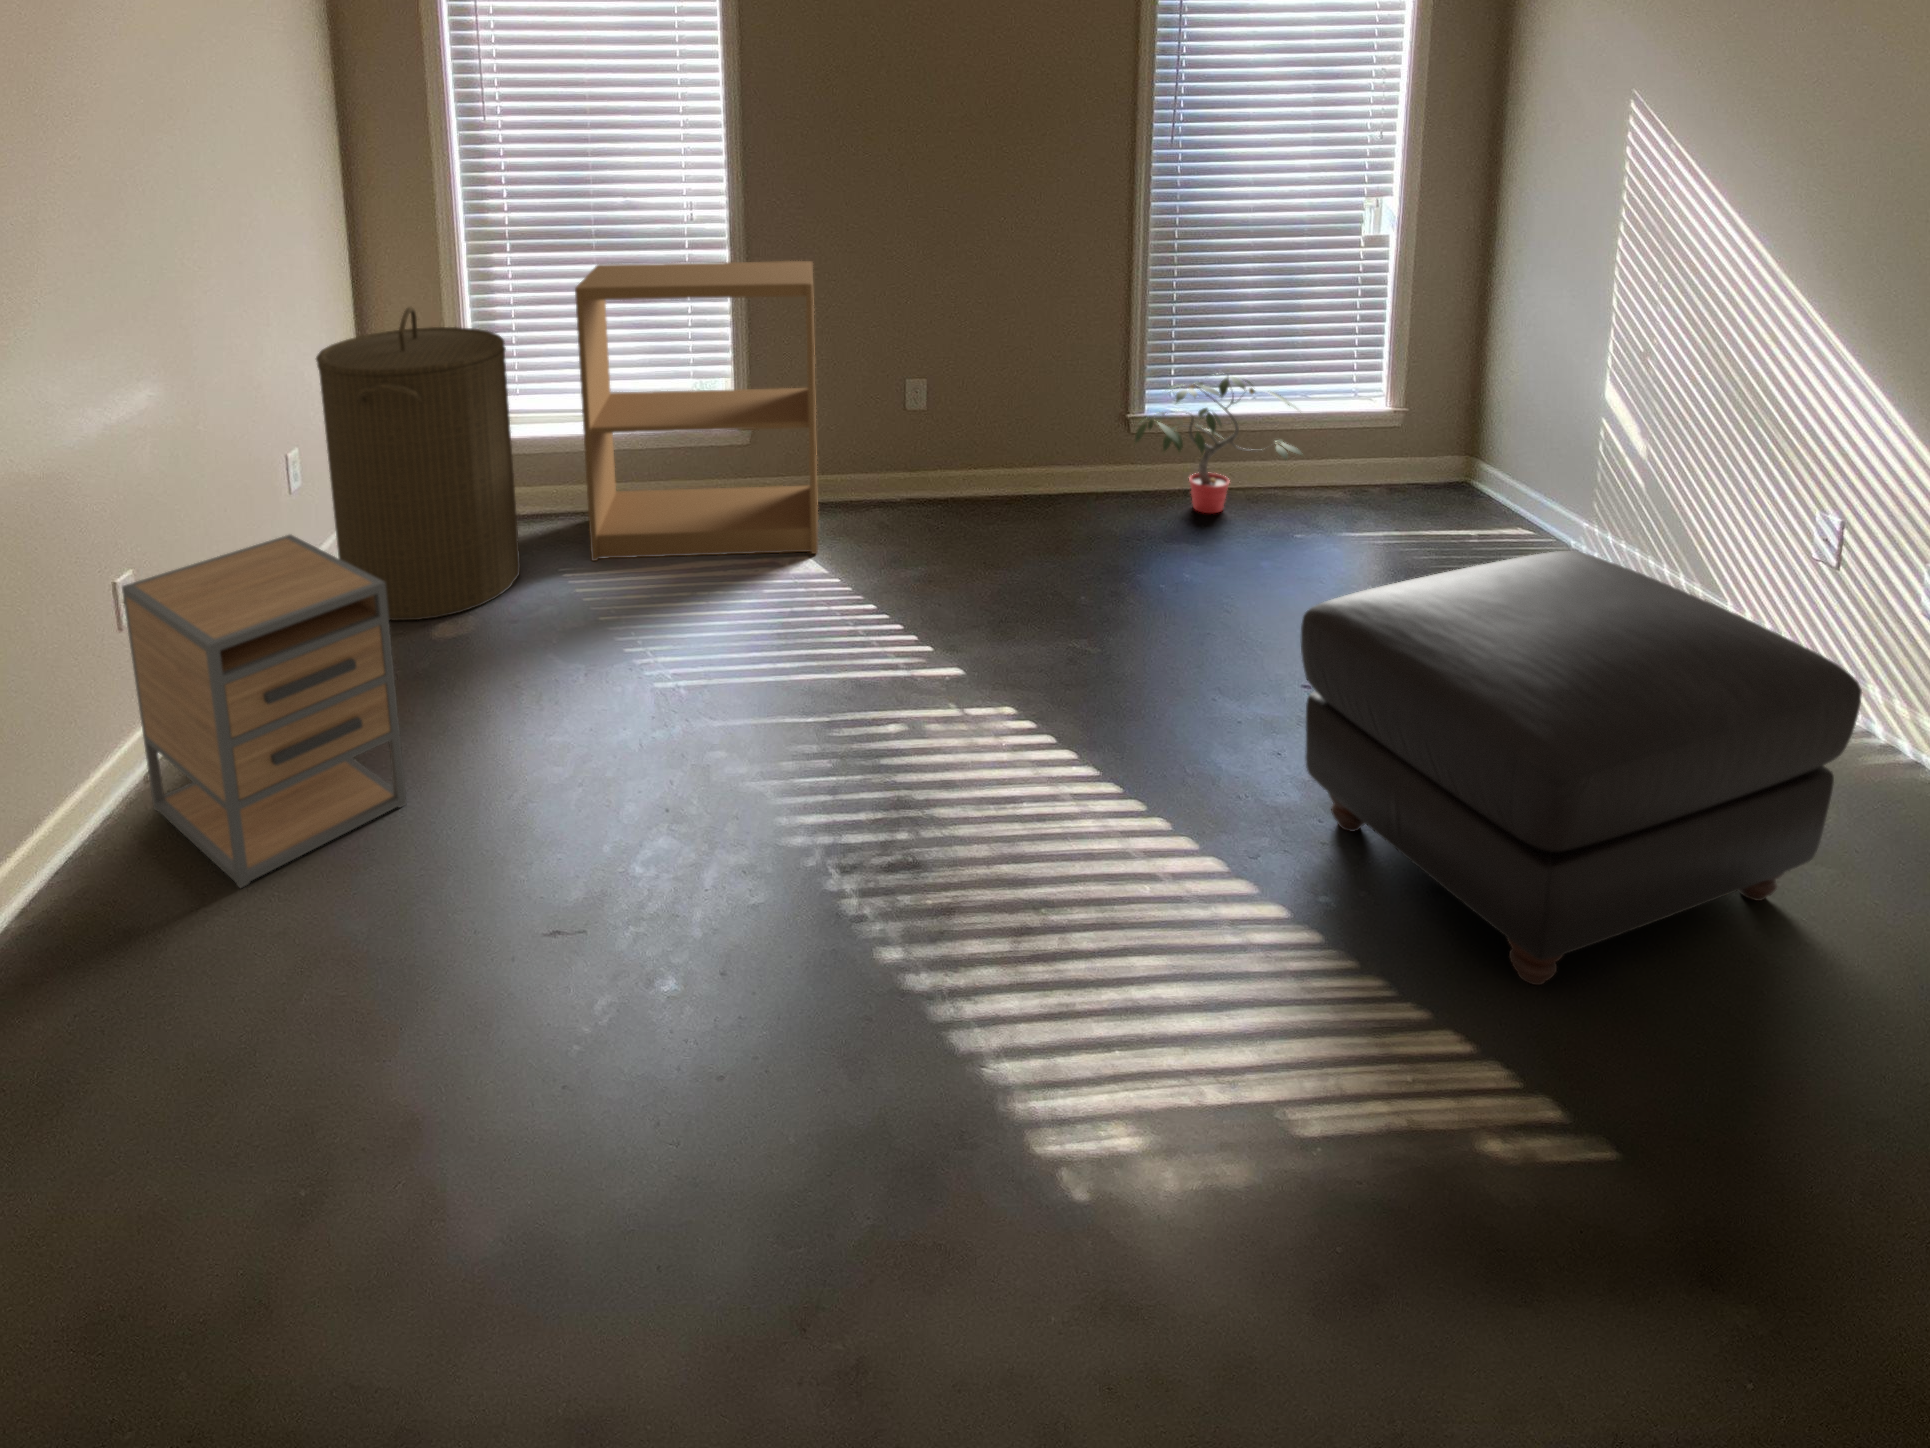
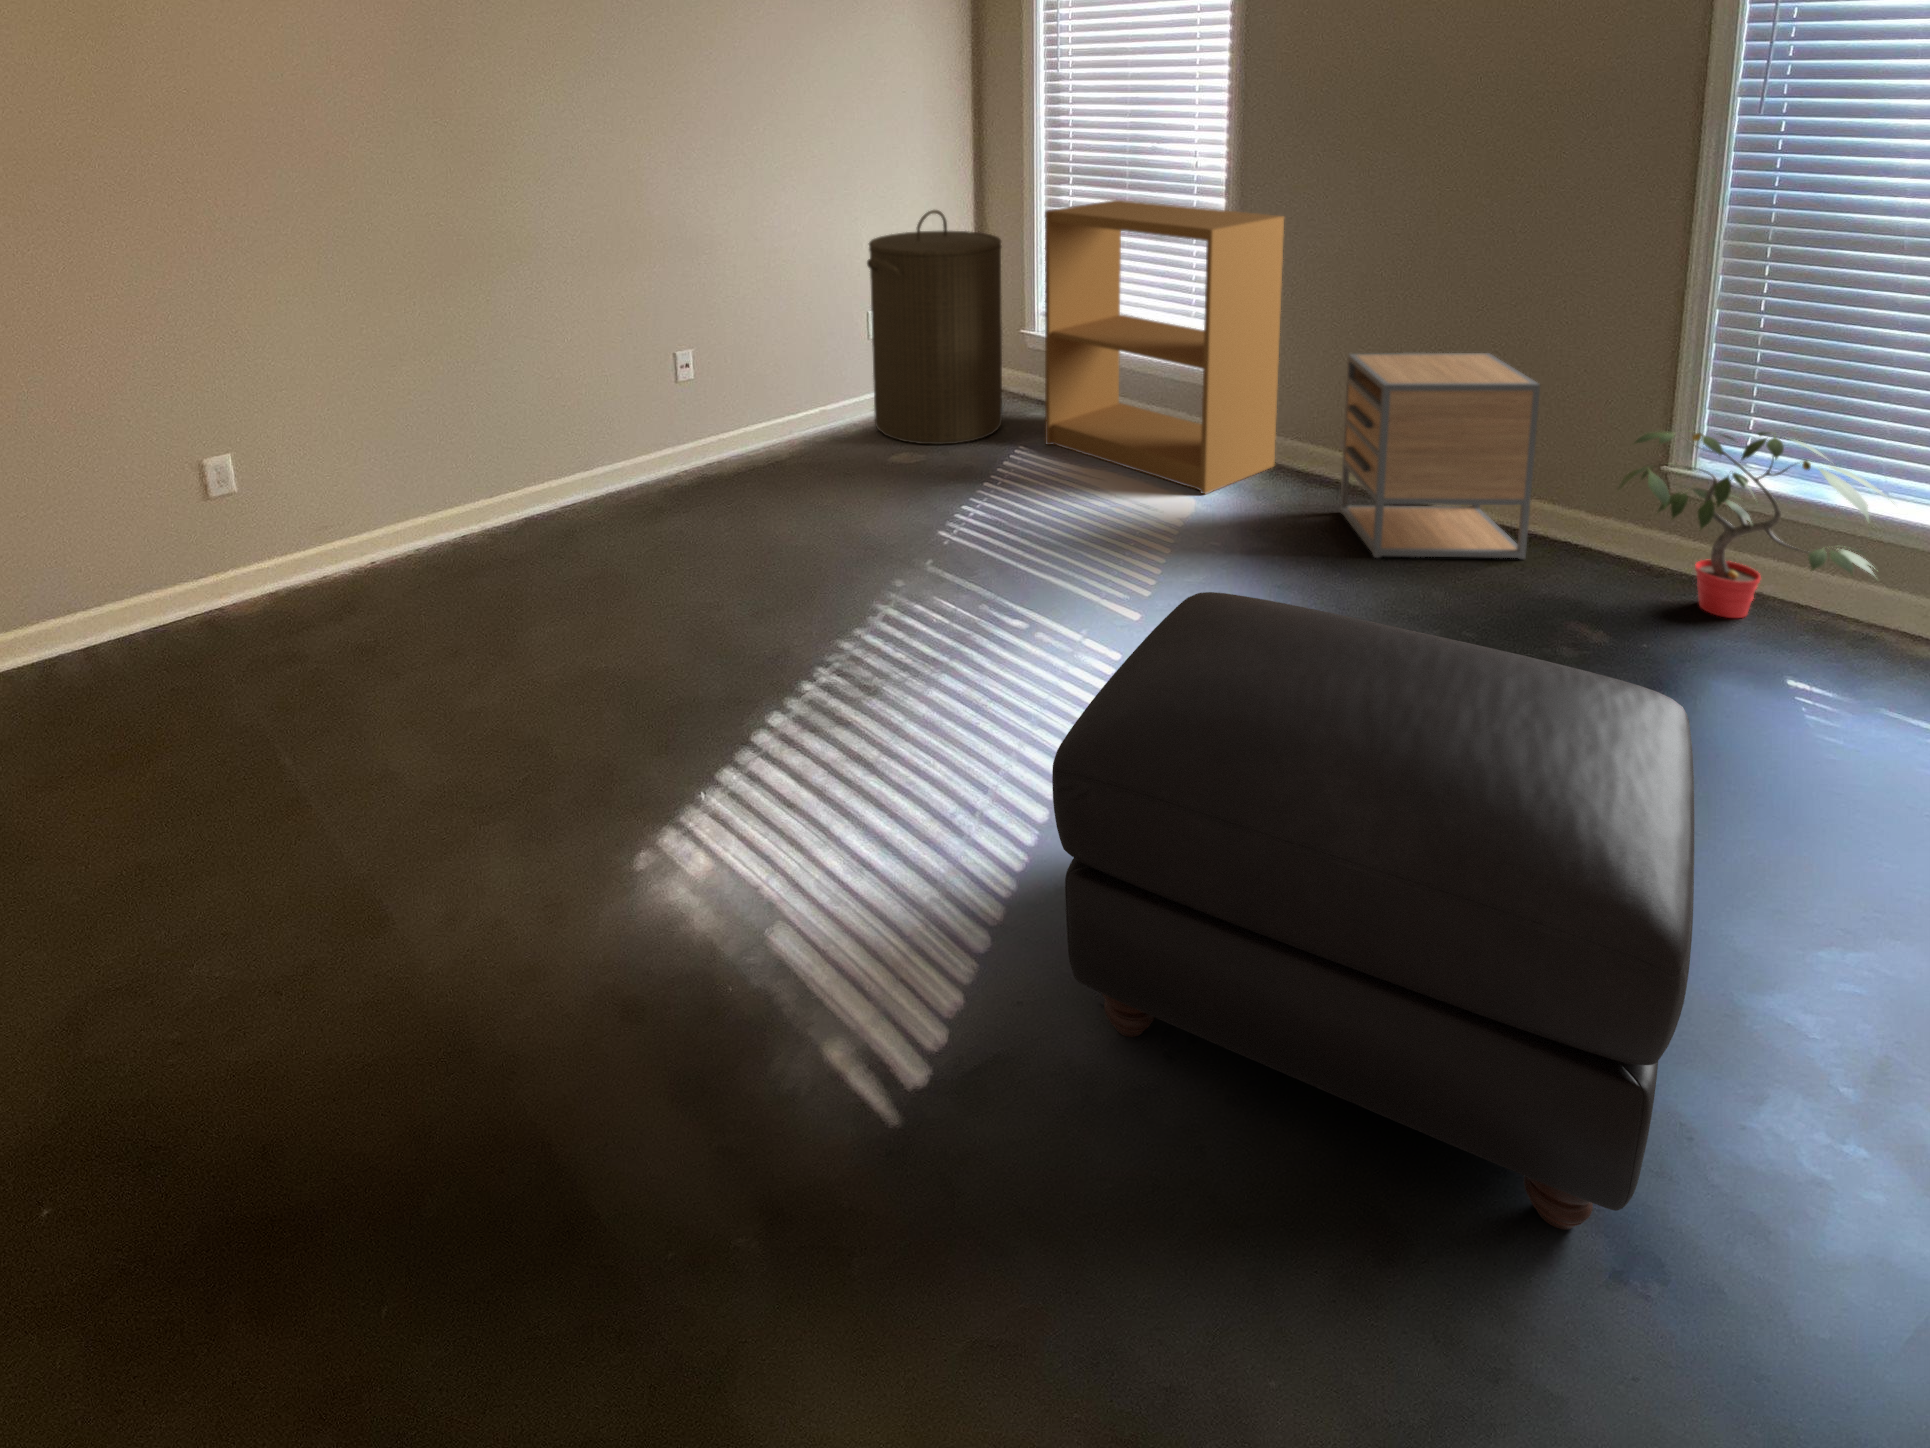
nightstand: present [122,535,406,888] -> present [1340,353,1540,559]

